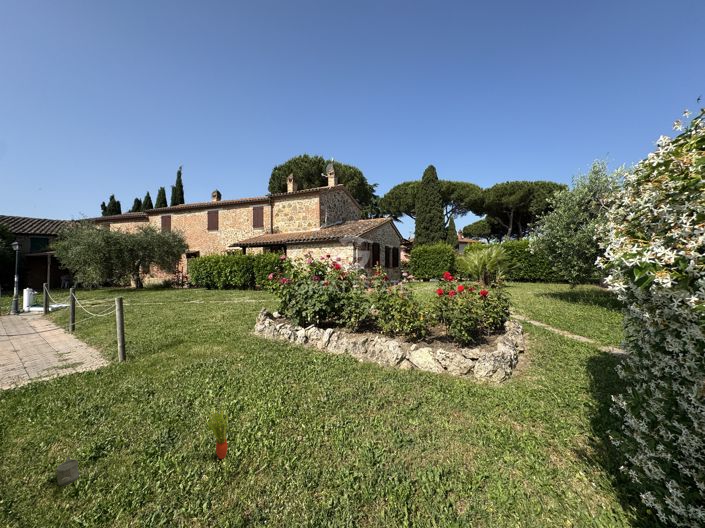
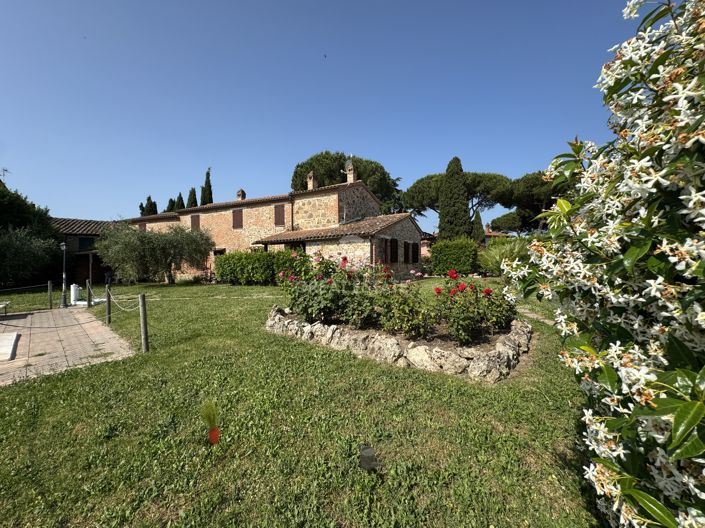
watering can: present [56,457,80,486] -> present [358,443,386,470]

